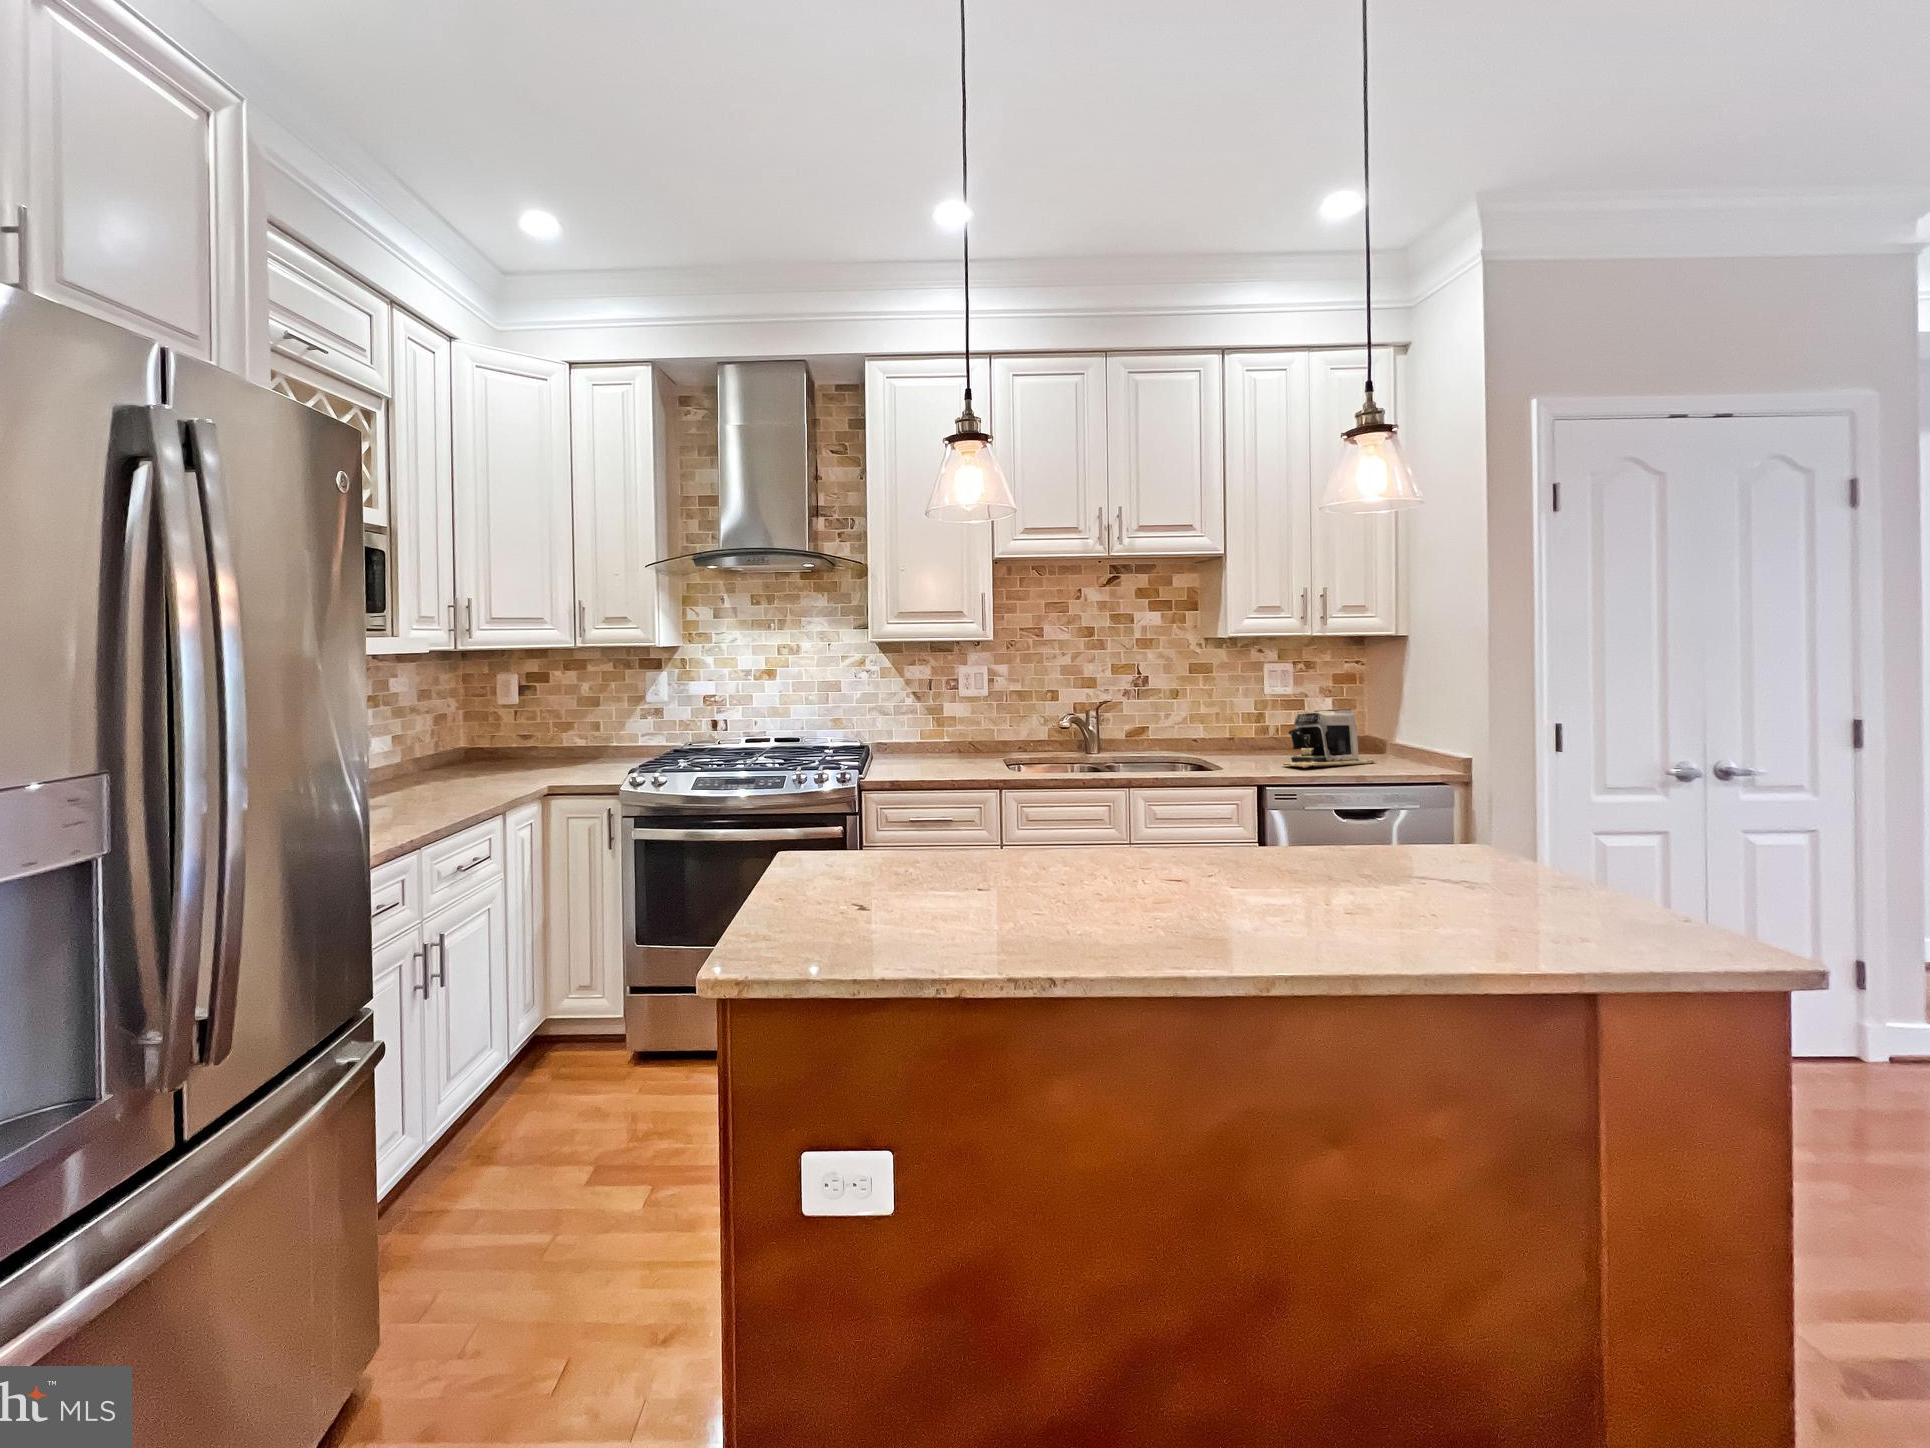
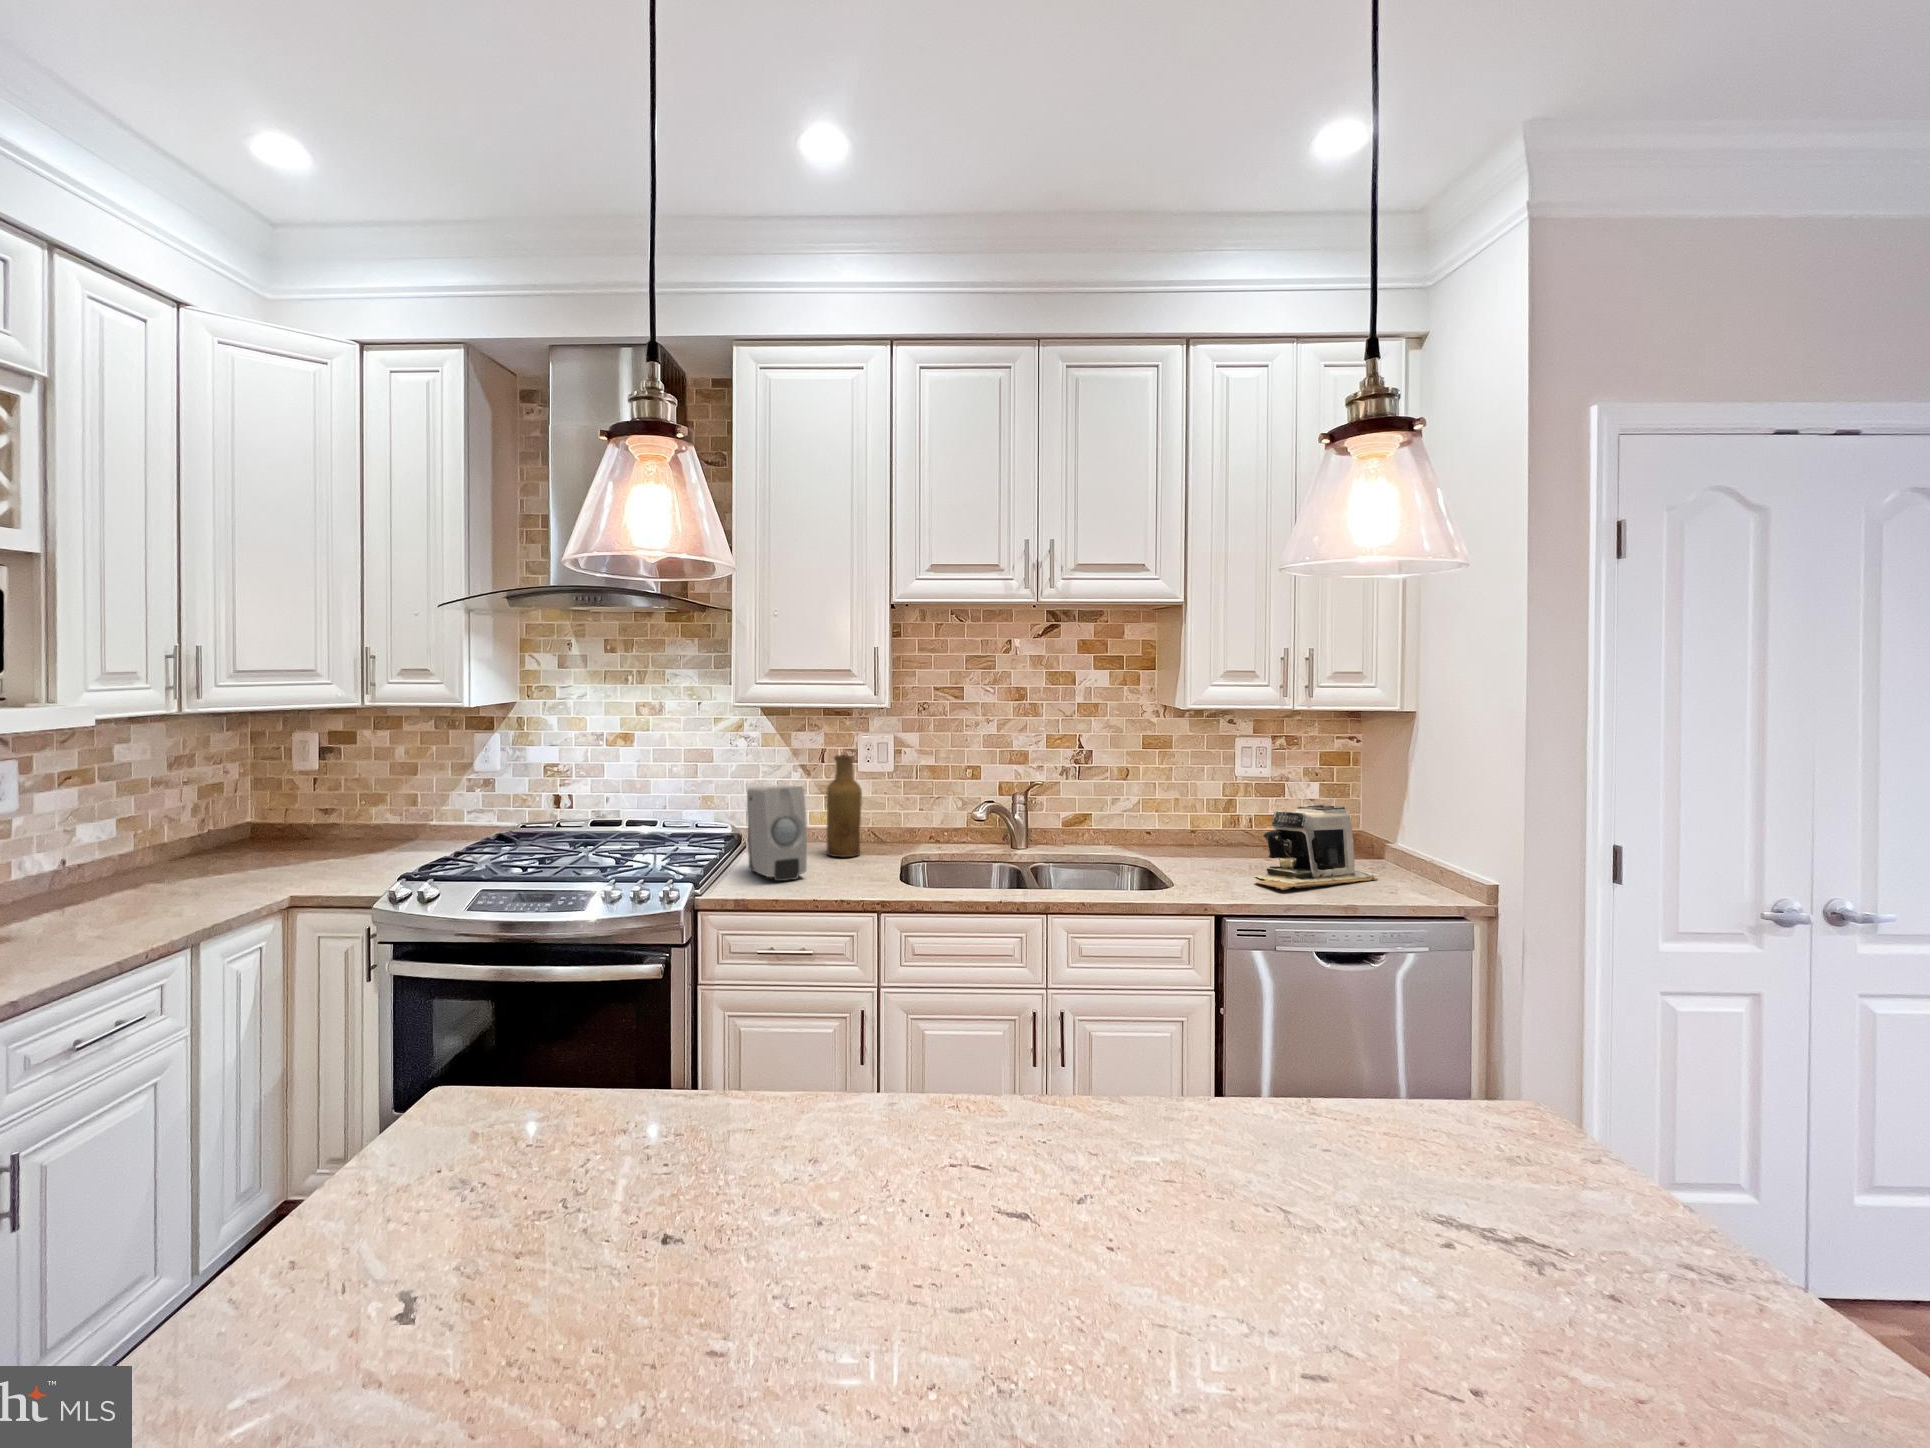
vase: none [940,681,969,761] -> present [826,755,862,857]
soap dispenser: none [884,700,936,772] -> present [747,785,807,881]

